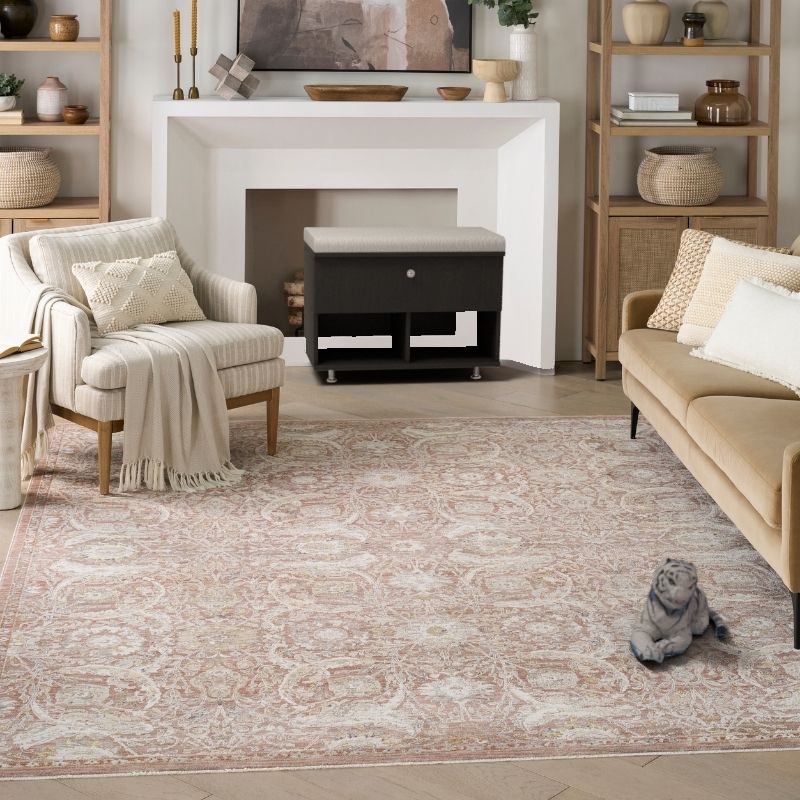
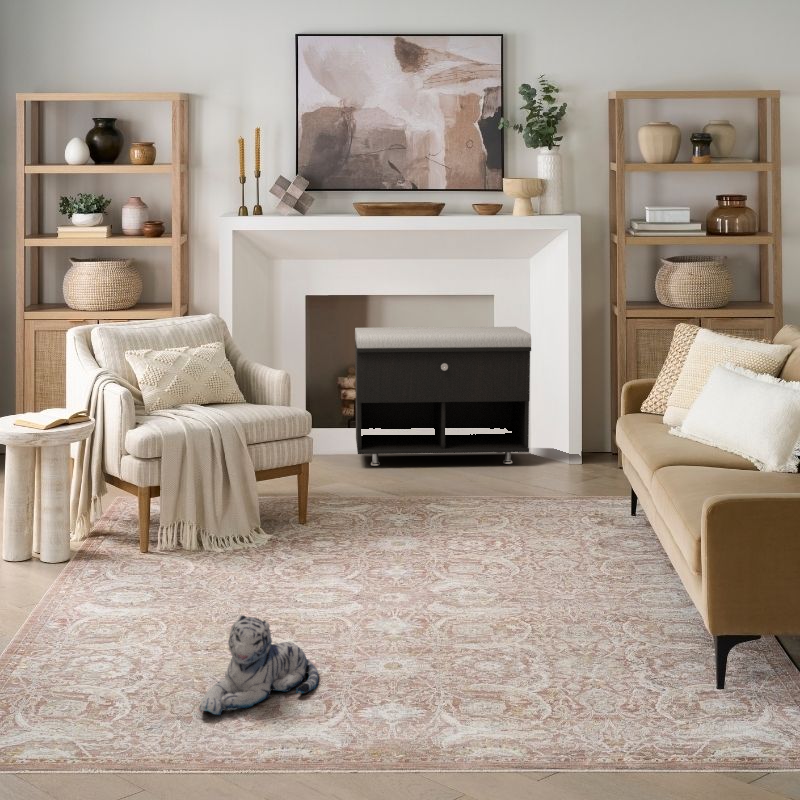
plush toy: present [630,557,726,663] -> present [200,615,319,715]

